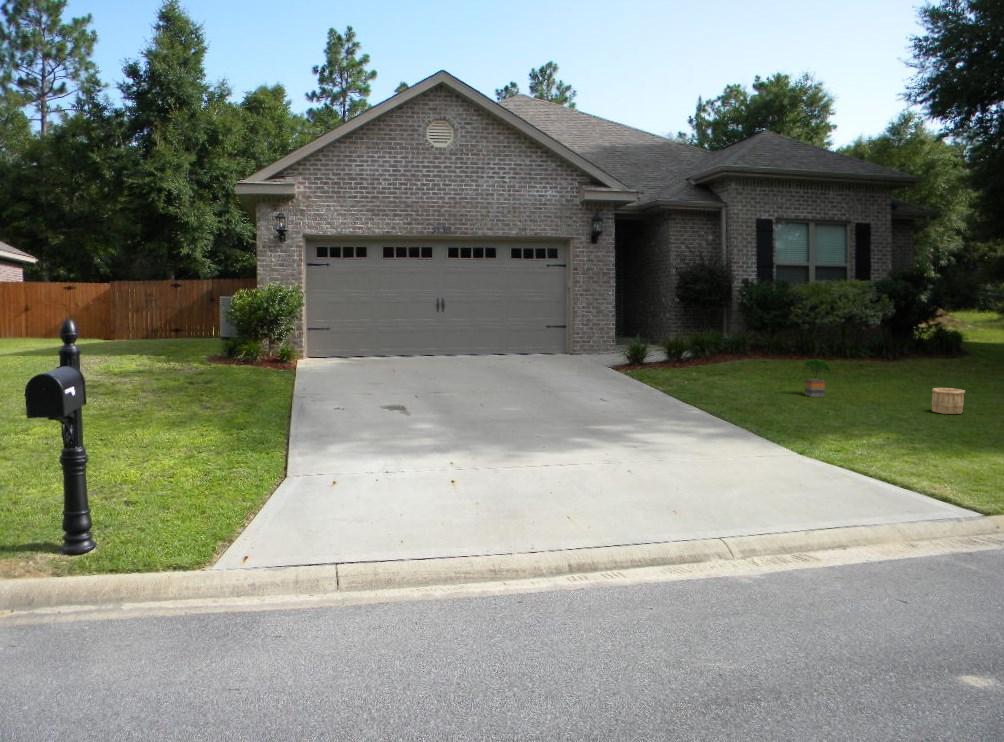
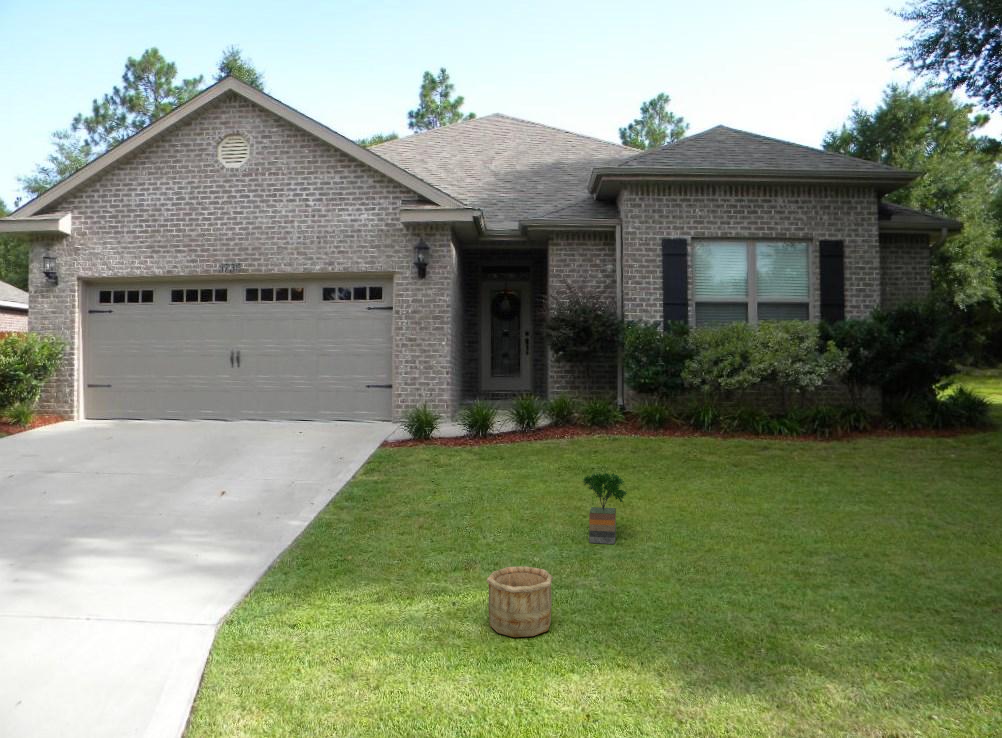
potted tree: present [804,359,831,397] -> present [583,473,627,544]

